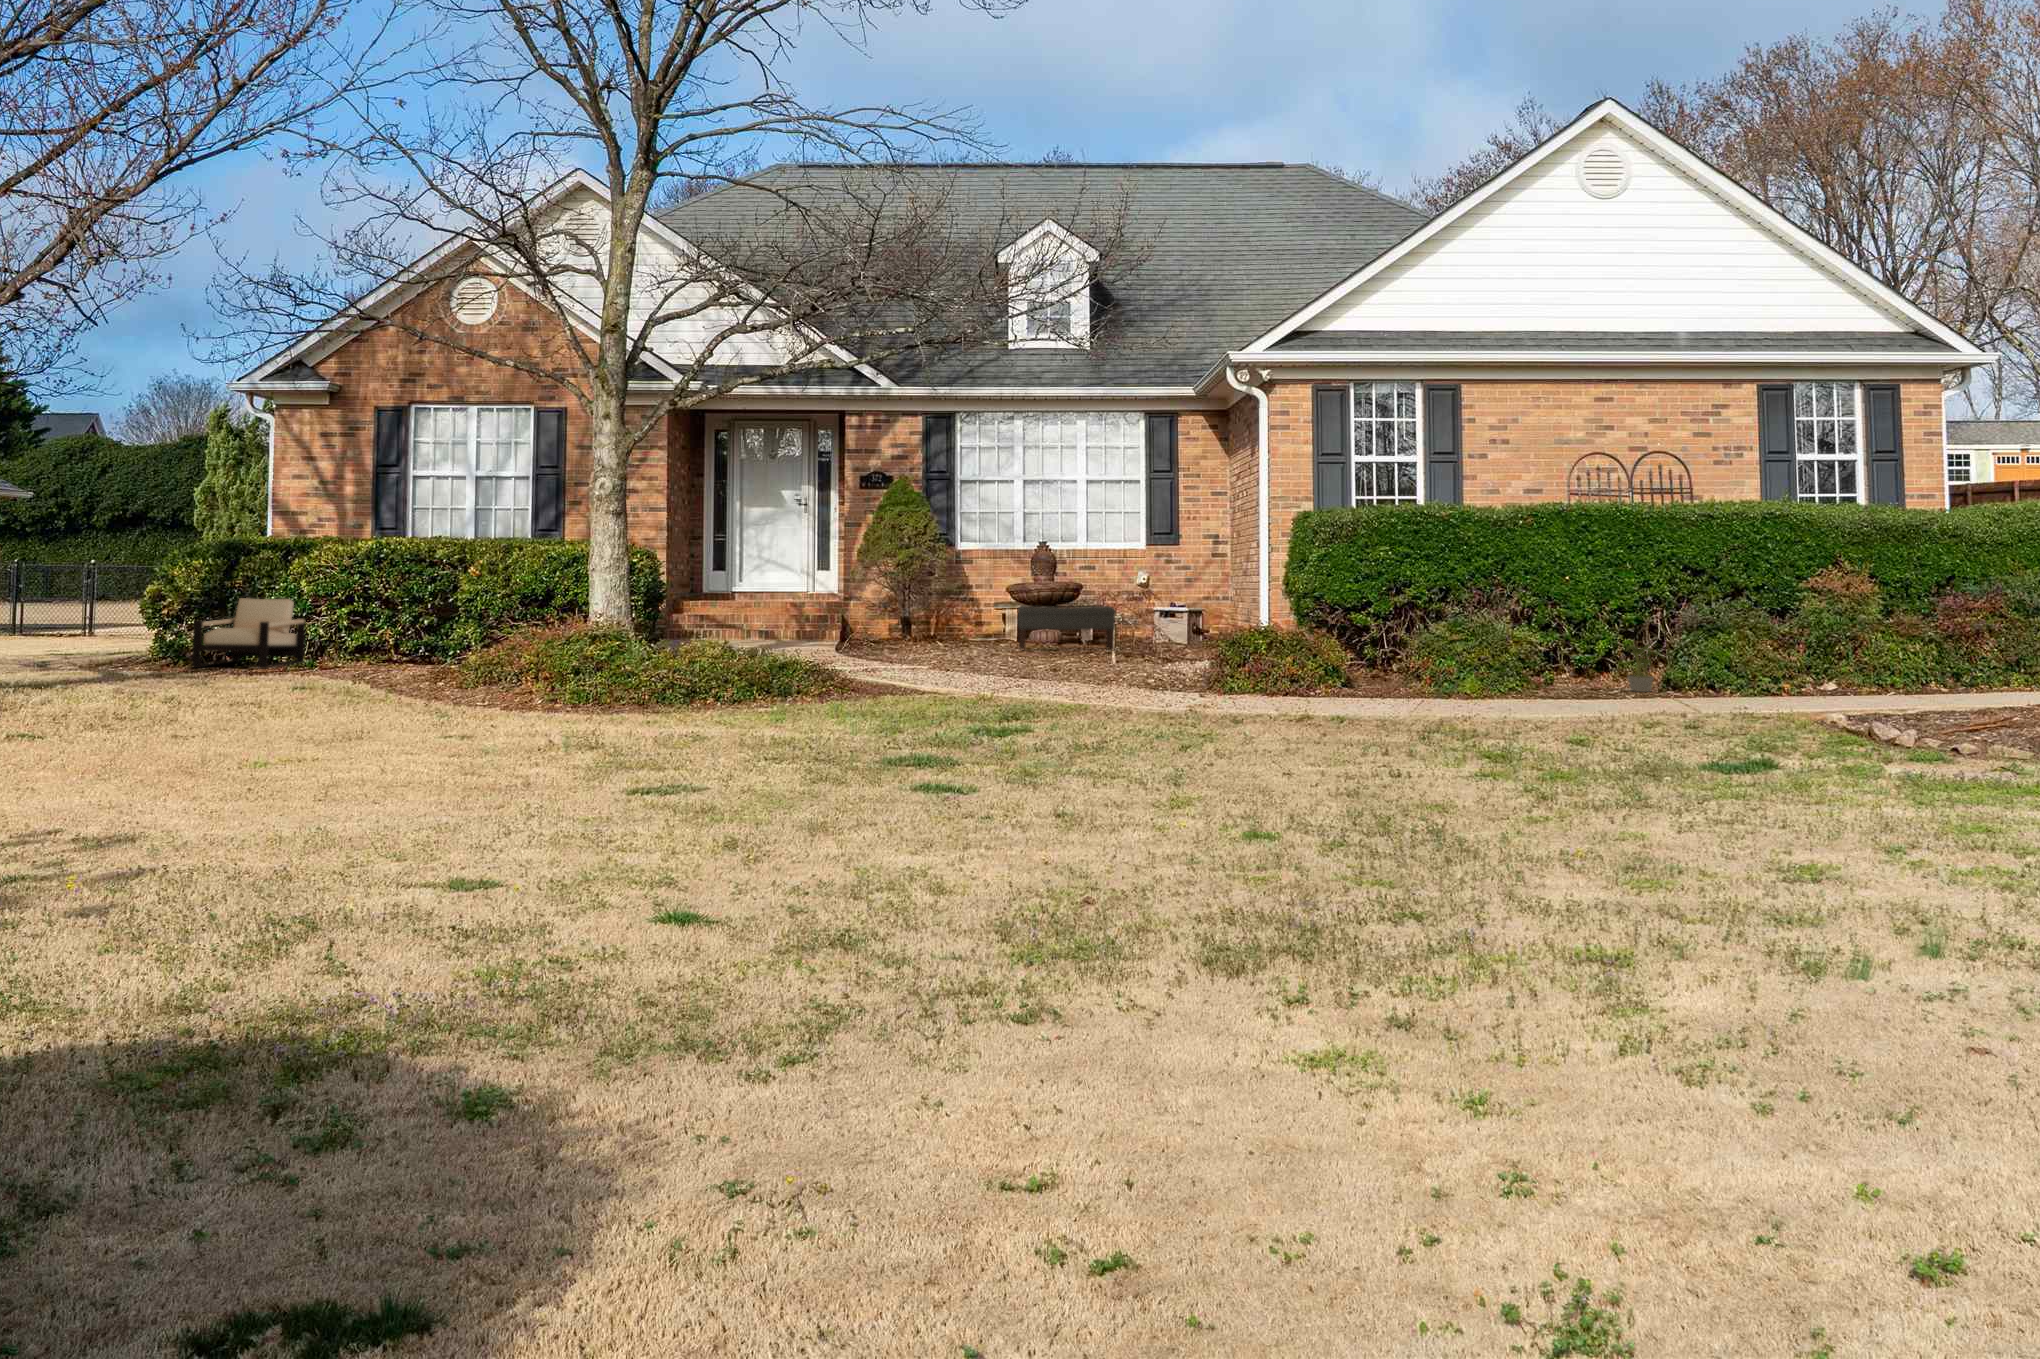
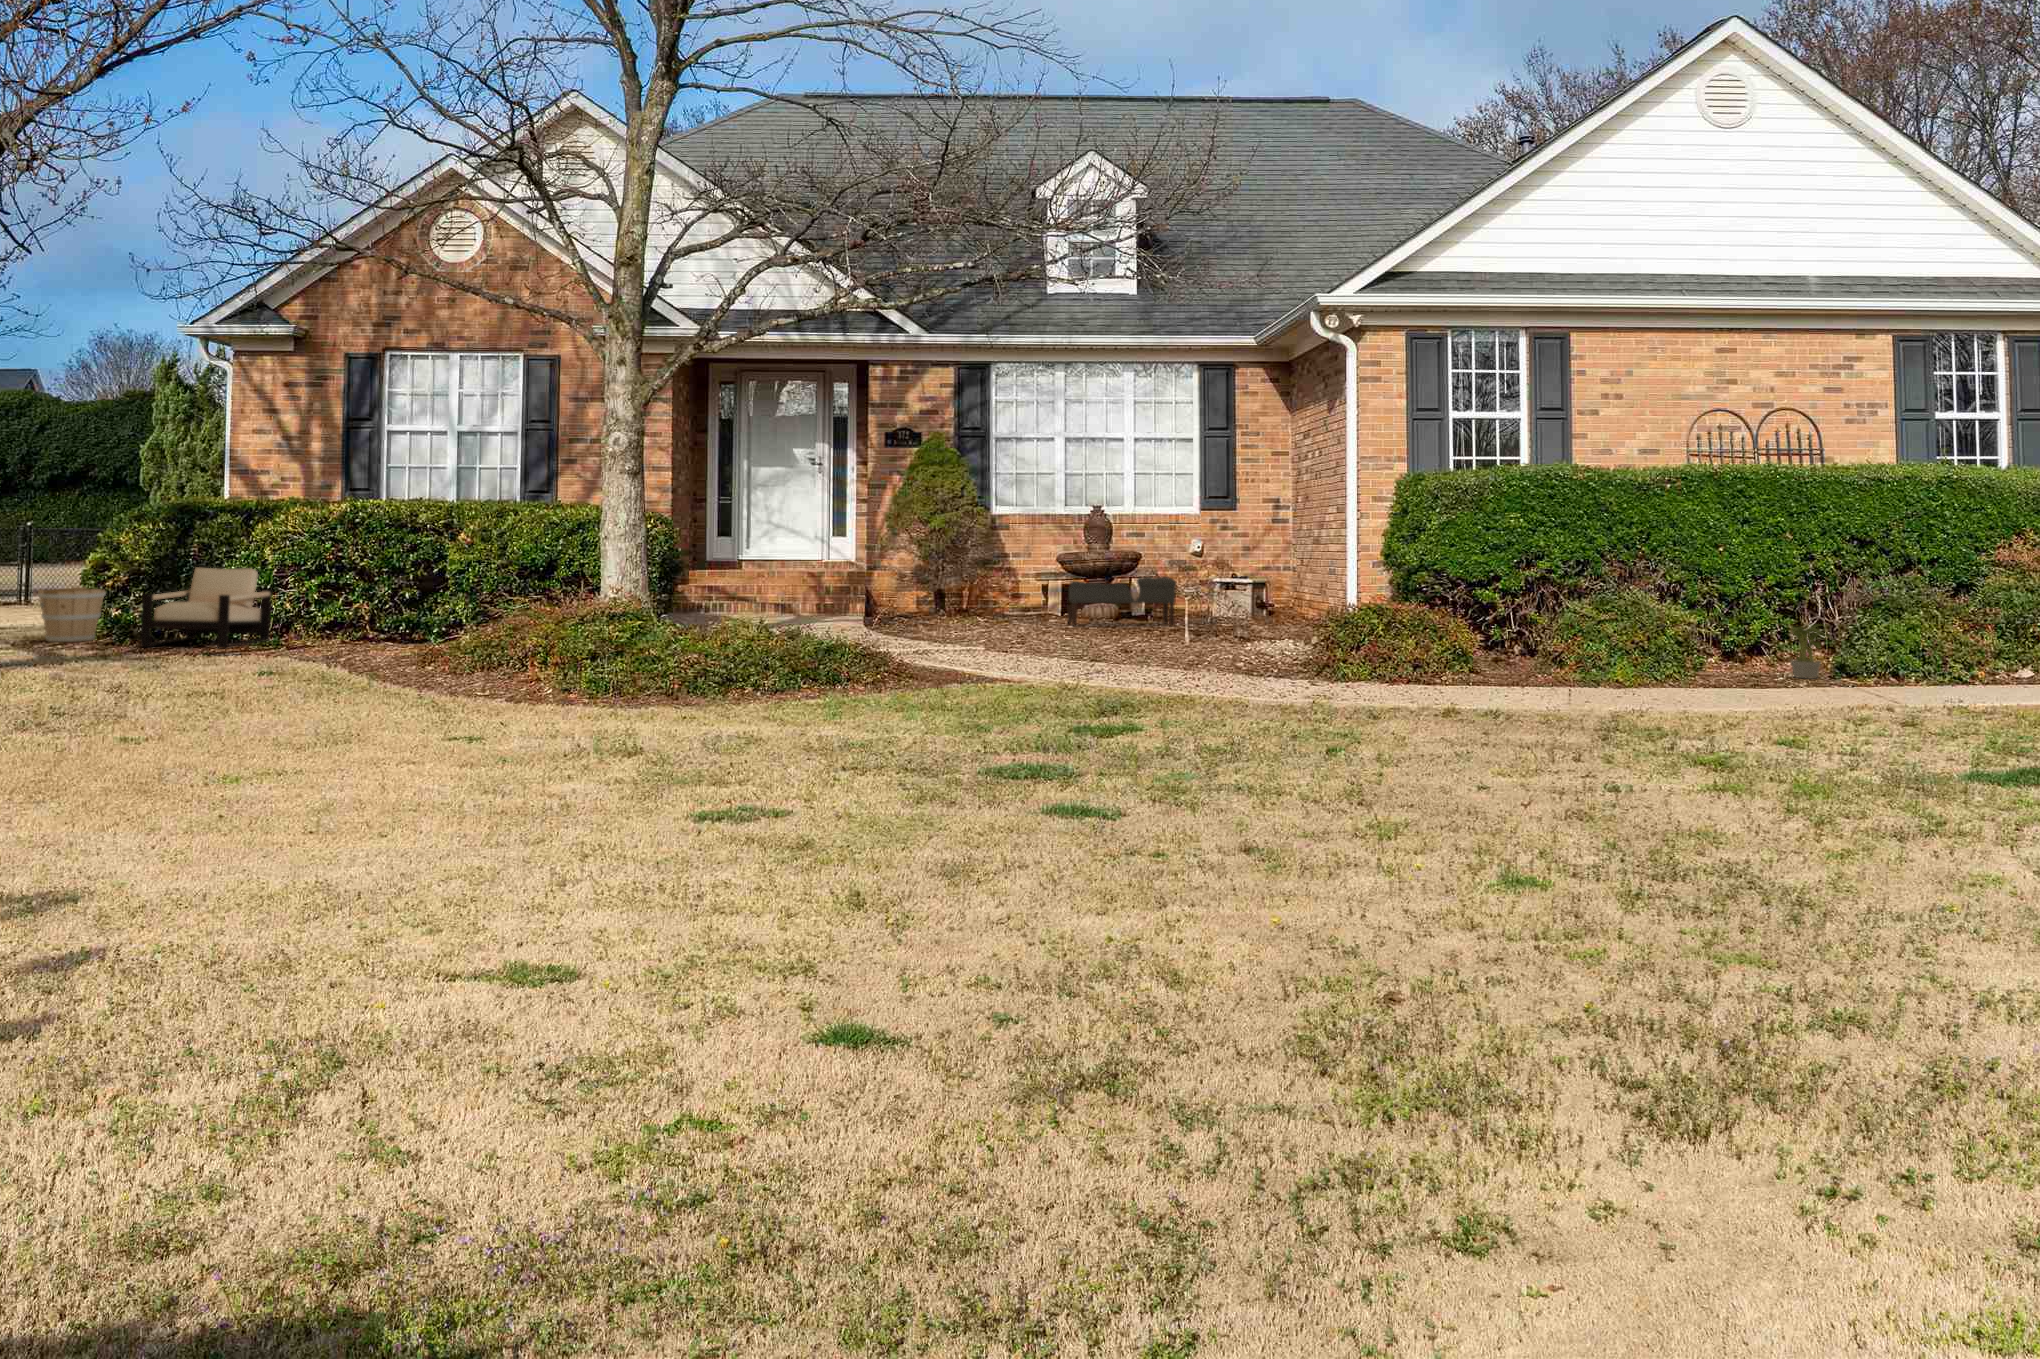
wooden bucket: none [103,615,162,664] -> present [38,587,106,642]

